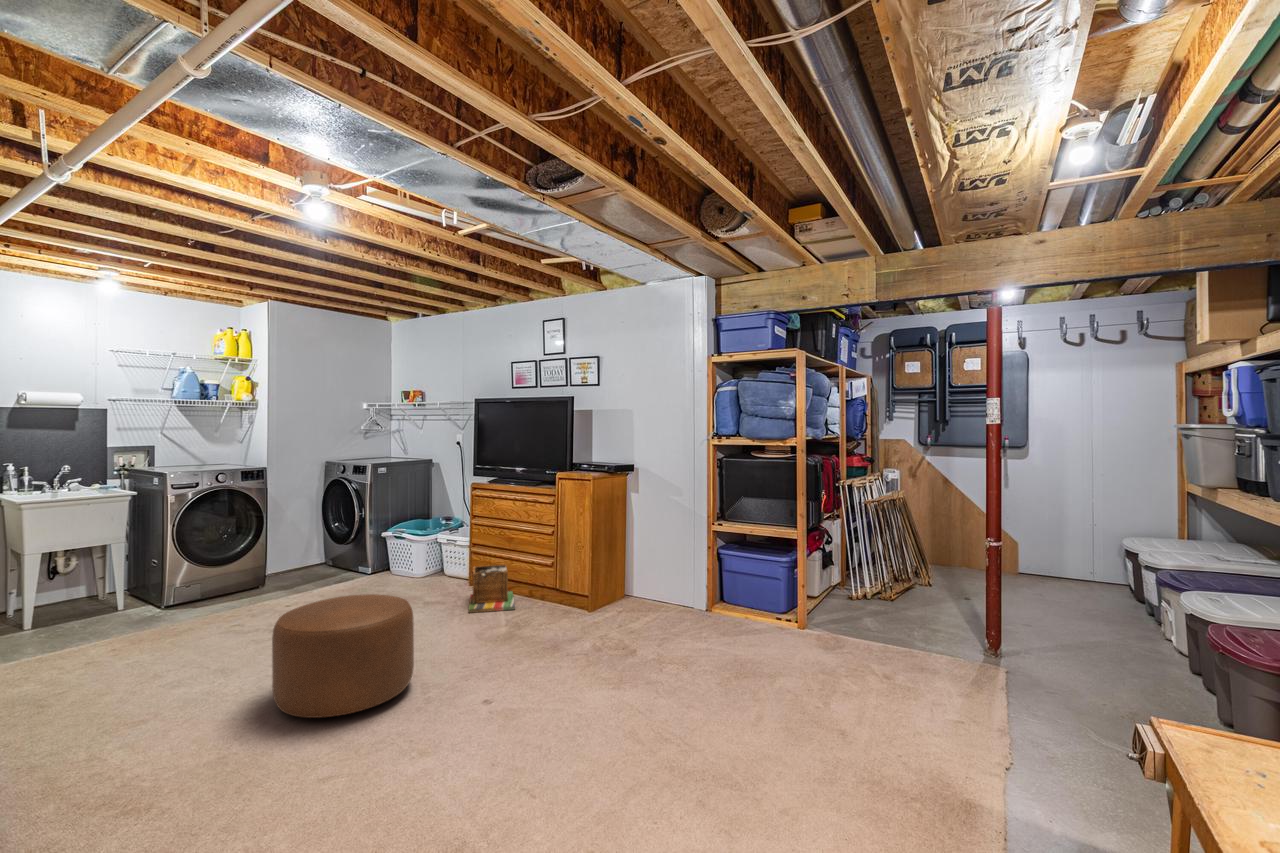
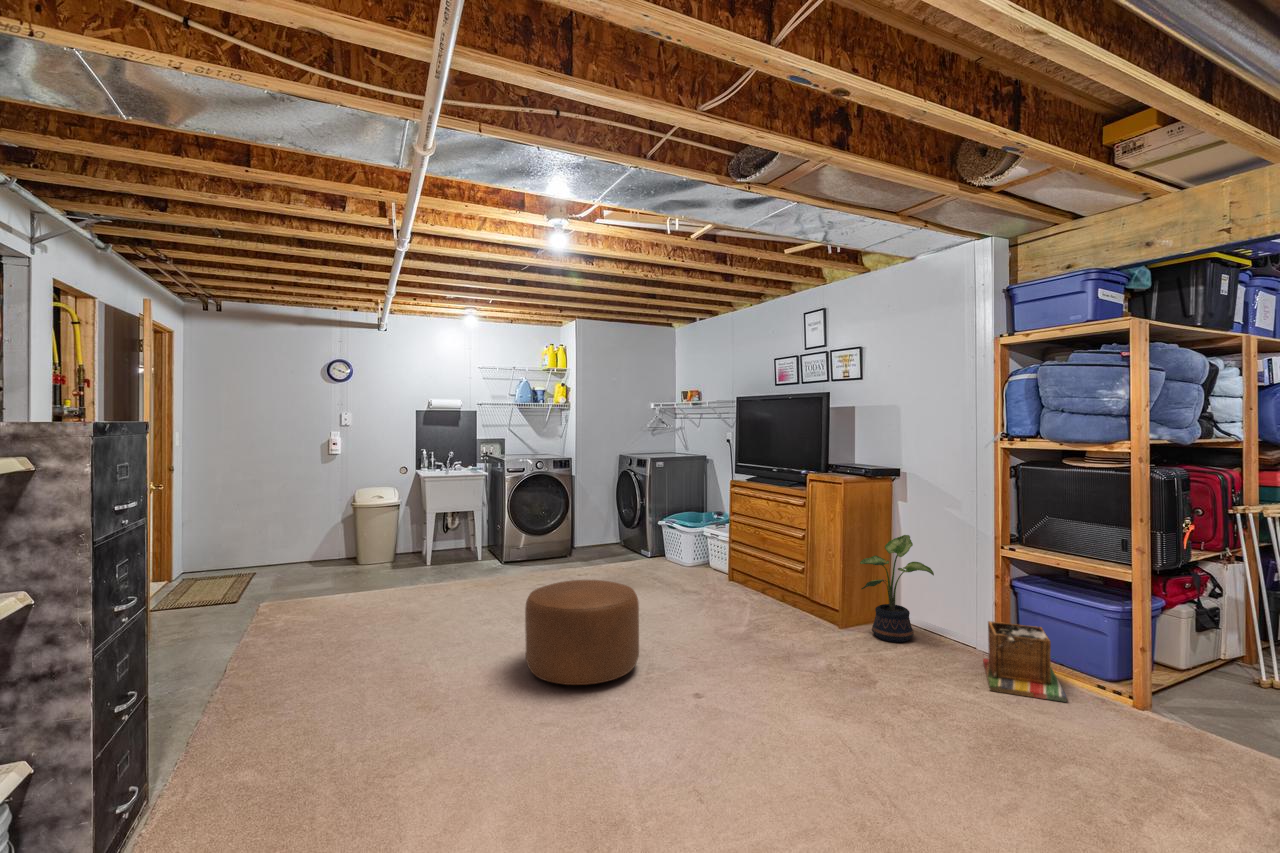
potted plant: none [605,520,665,613] -> present [860,535,934,642]
laundry basket: present [468,565,515,613] -> present [983,621,1067,702]

